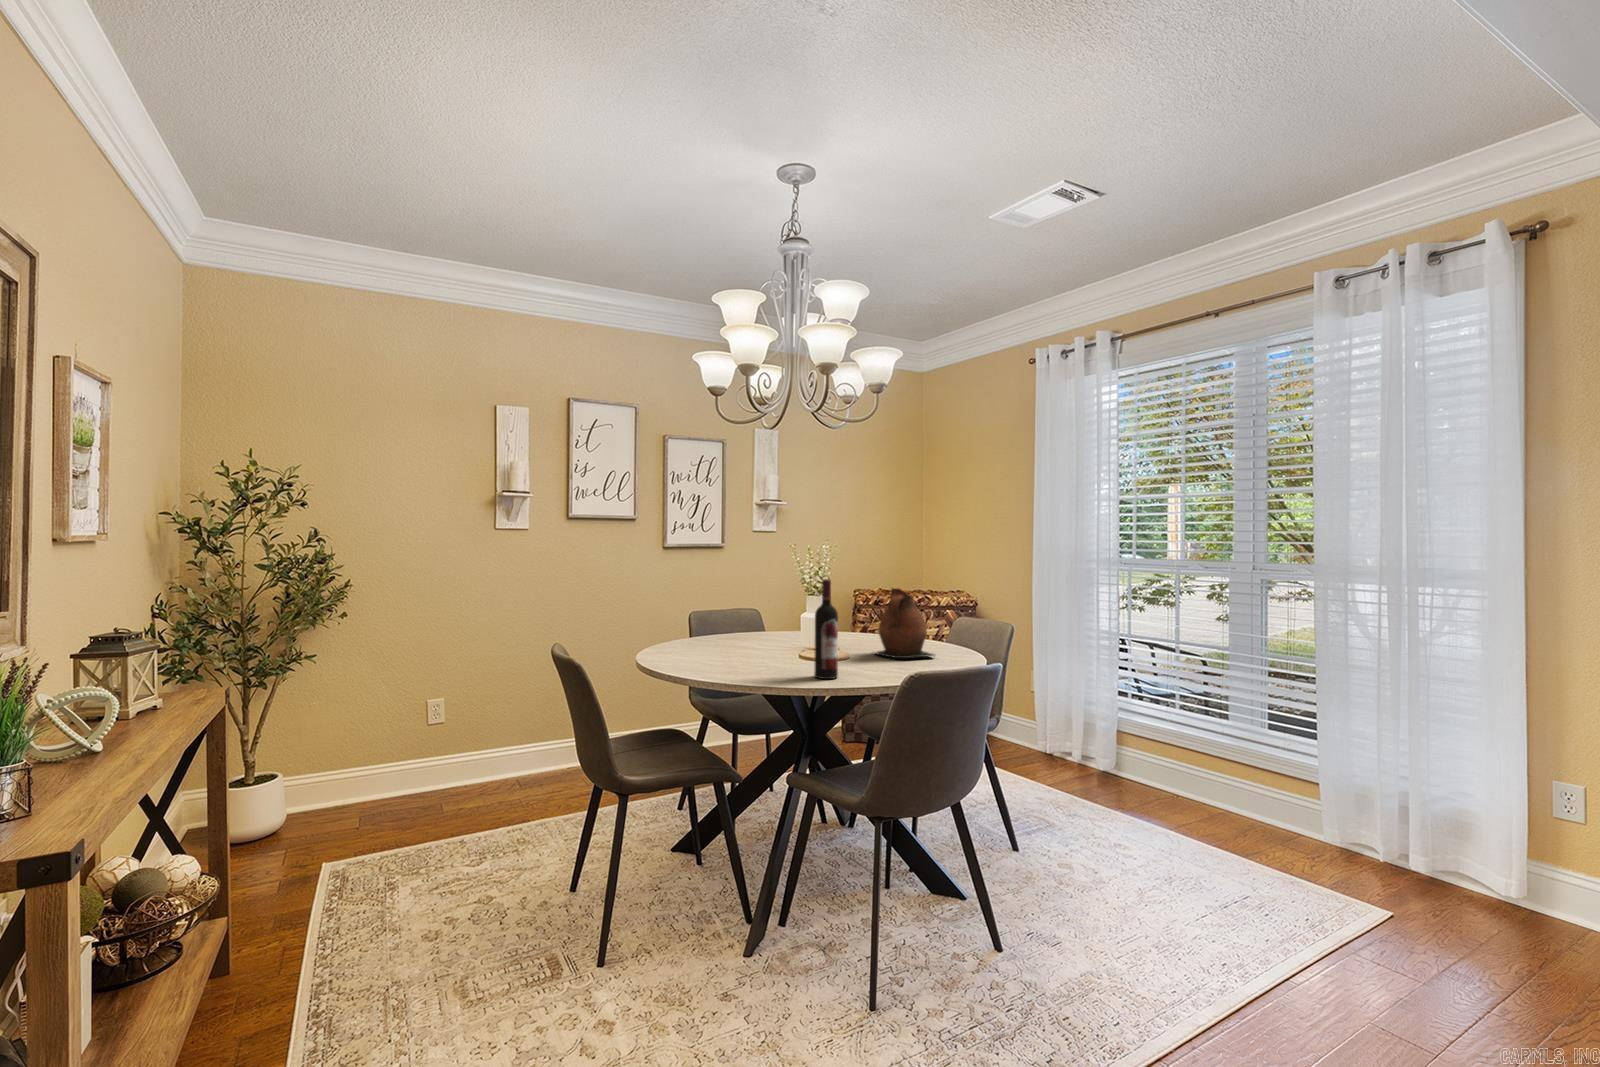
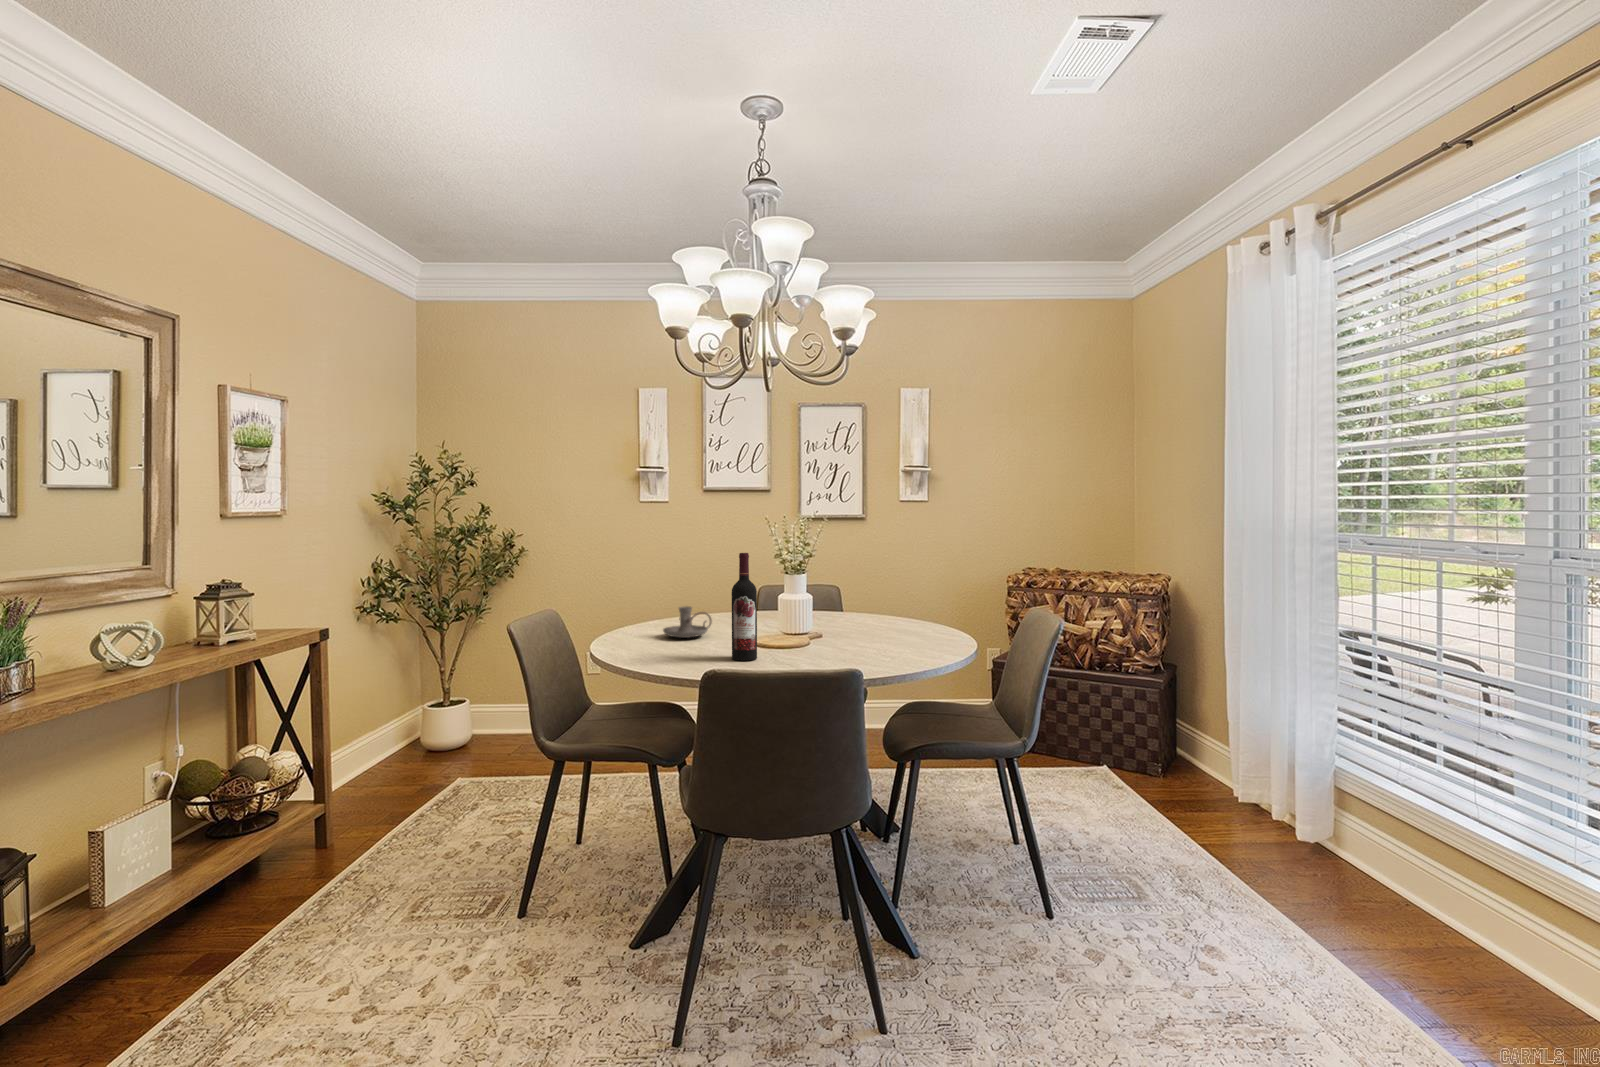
ceramic pitcher: present [876,588,935,658] -> none [866,564,933,647]
candle holder: none [699,634,743,665] -> present [663,606,712,638]

